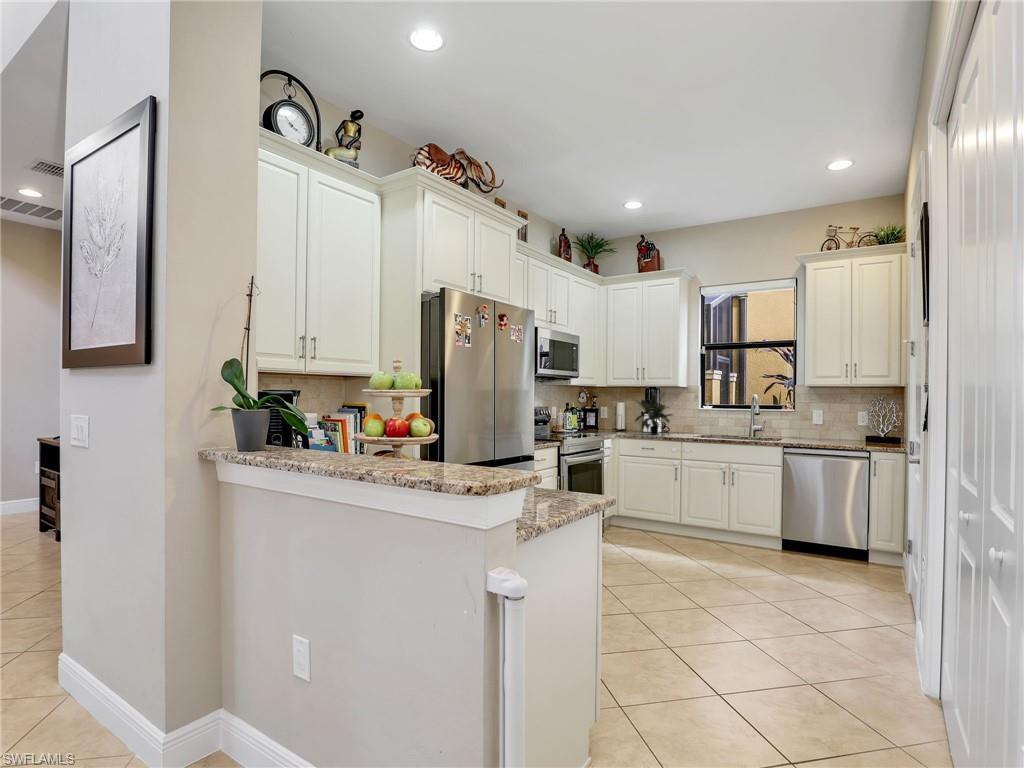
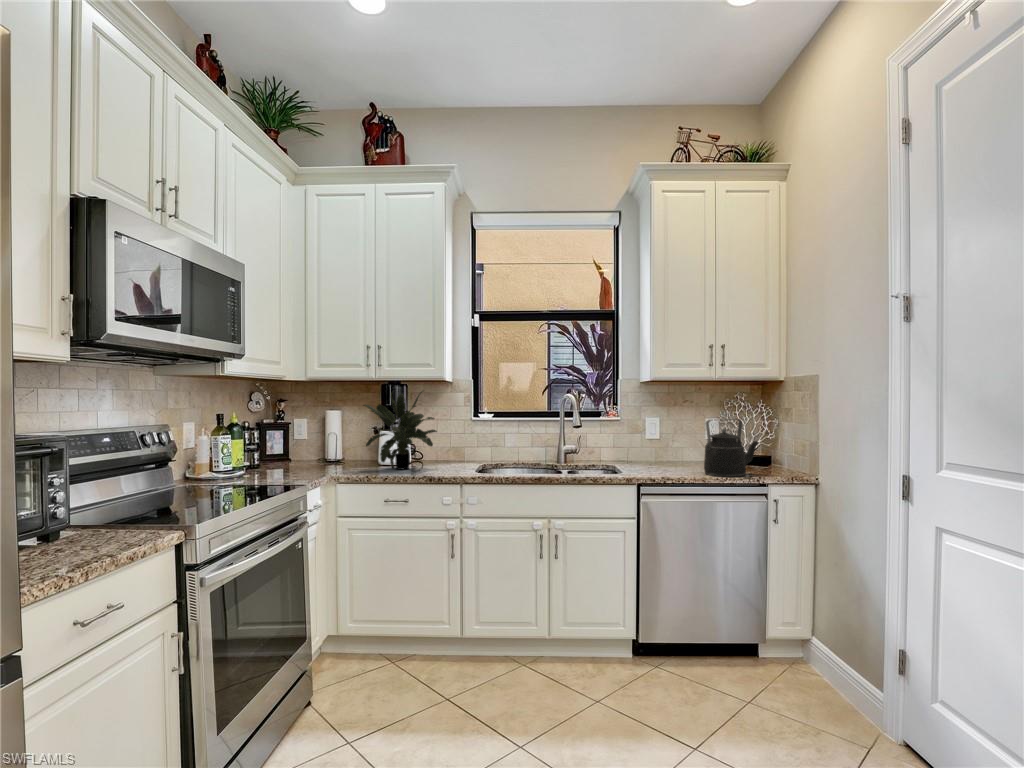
kettle: none [830,411,871,446] -> present [704,419,759,477]

